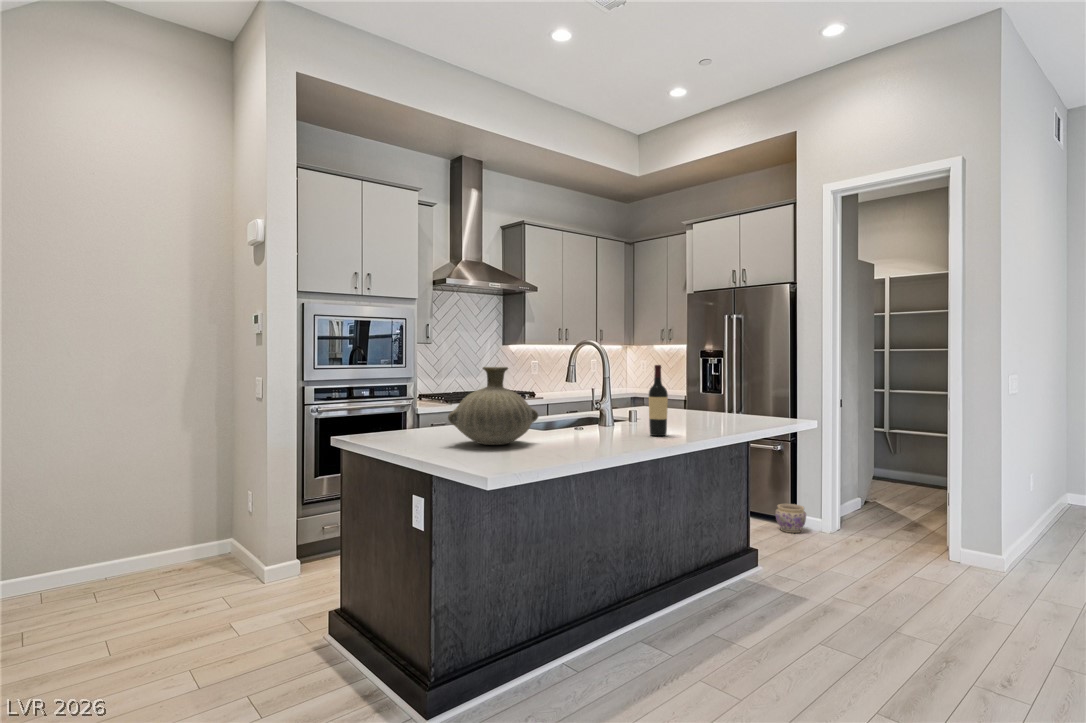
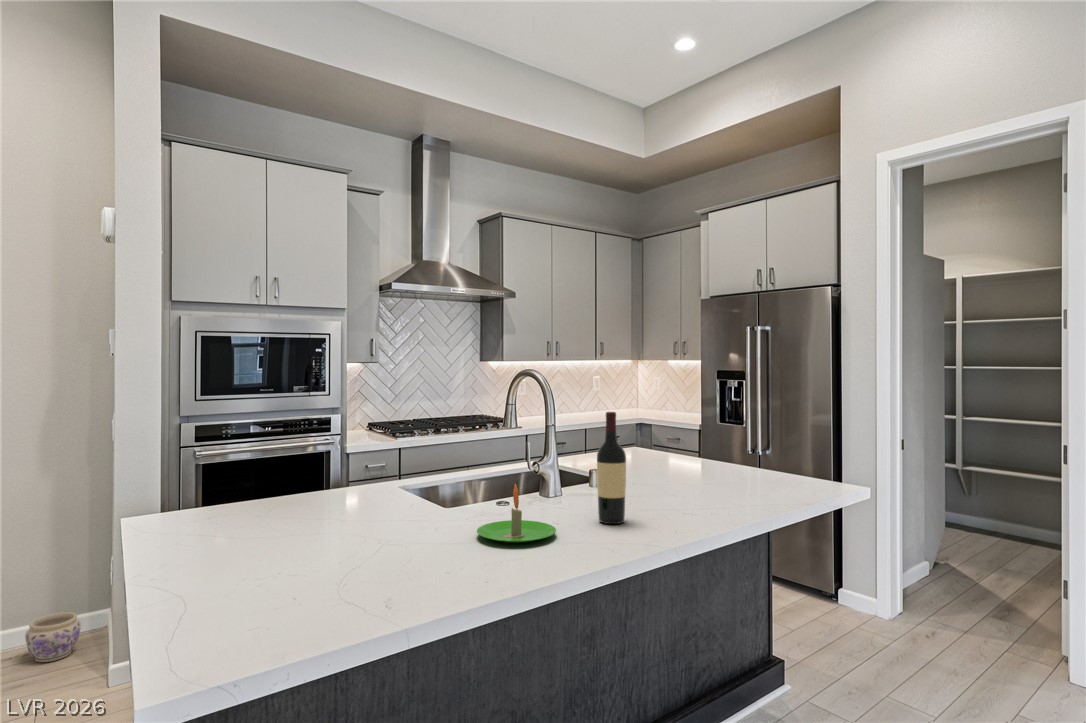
vase: present [448,367,538,445] -> none [258,419,409,547]
candle: none [579,408,629,443] -> present [477,484,556,543]
planter: present [776,504,806,533] -> present [25,612,81,663]

